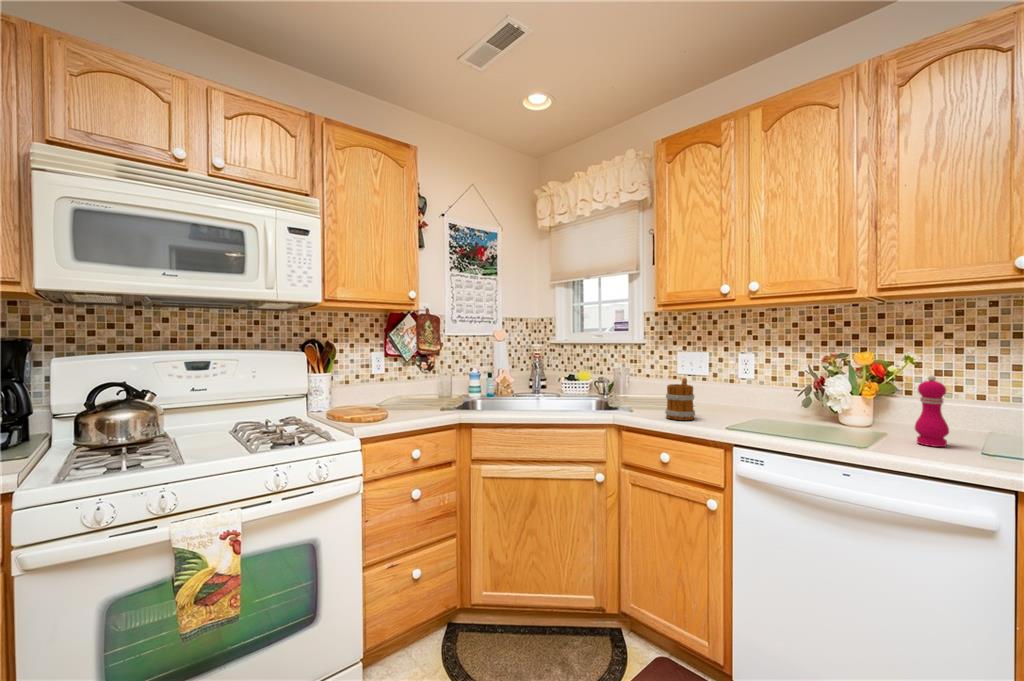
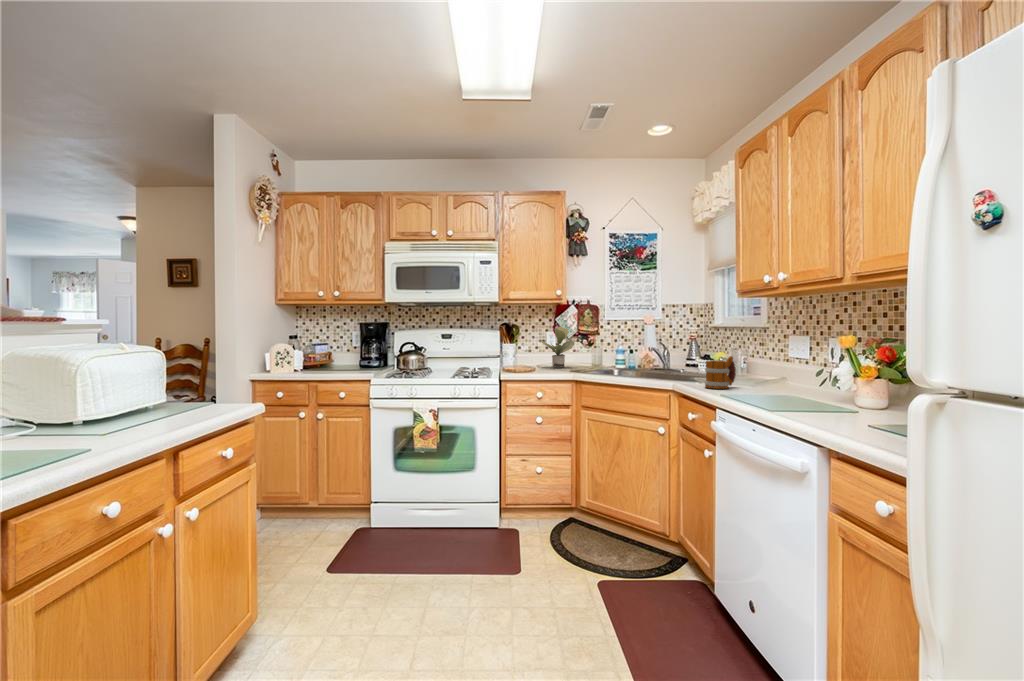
potted plant: none [371,344,422,403] -> present [542,327,575,367]
pepper mill: present [915,375,949,447] -> none [839,355,867,417]

